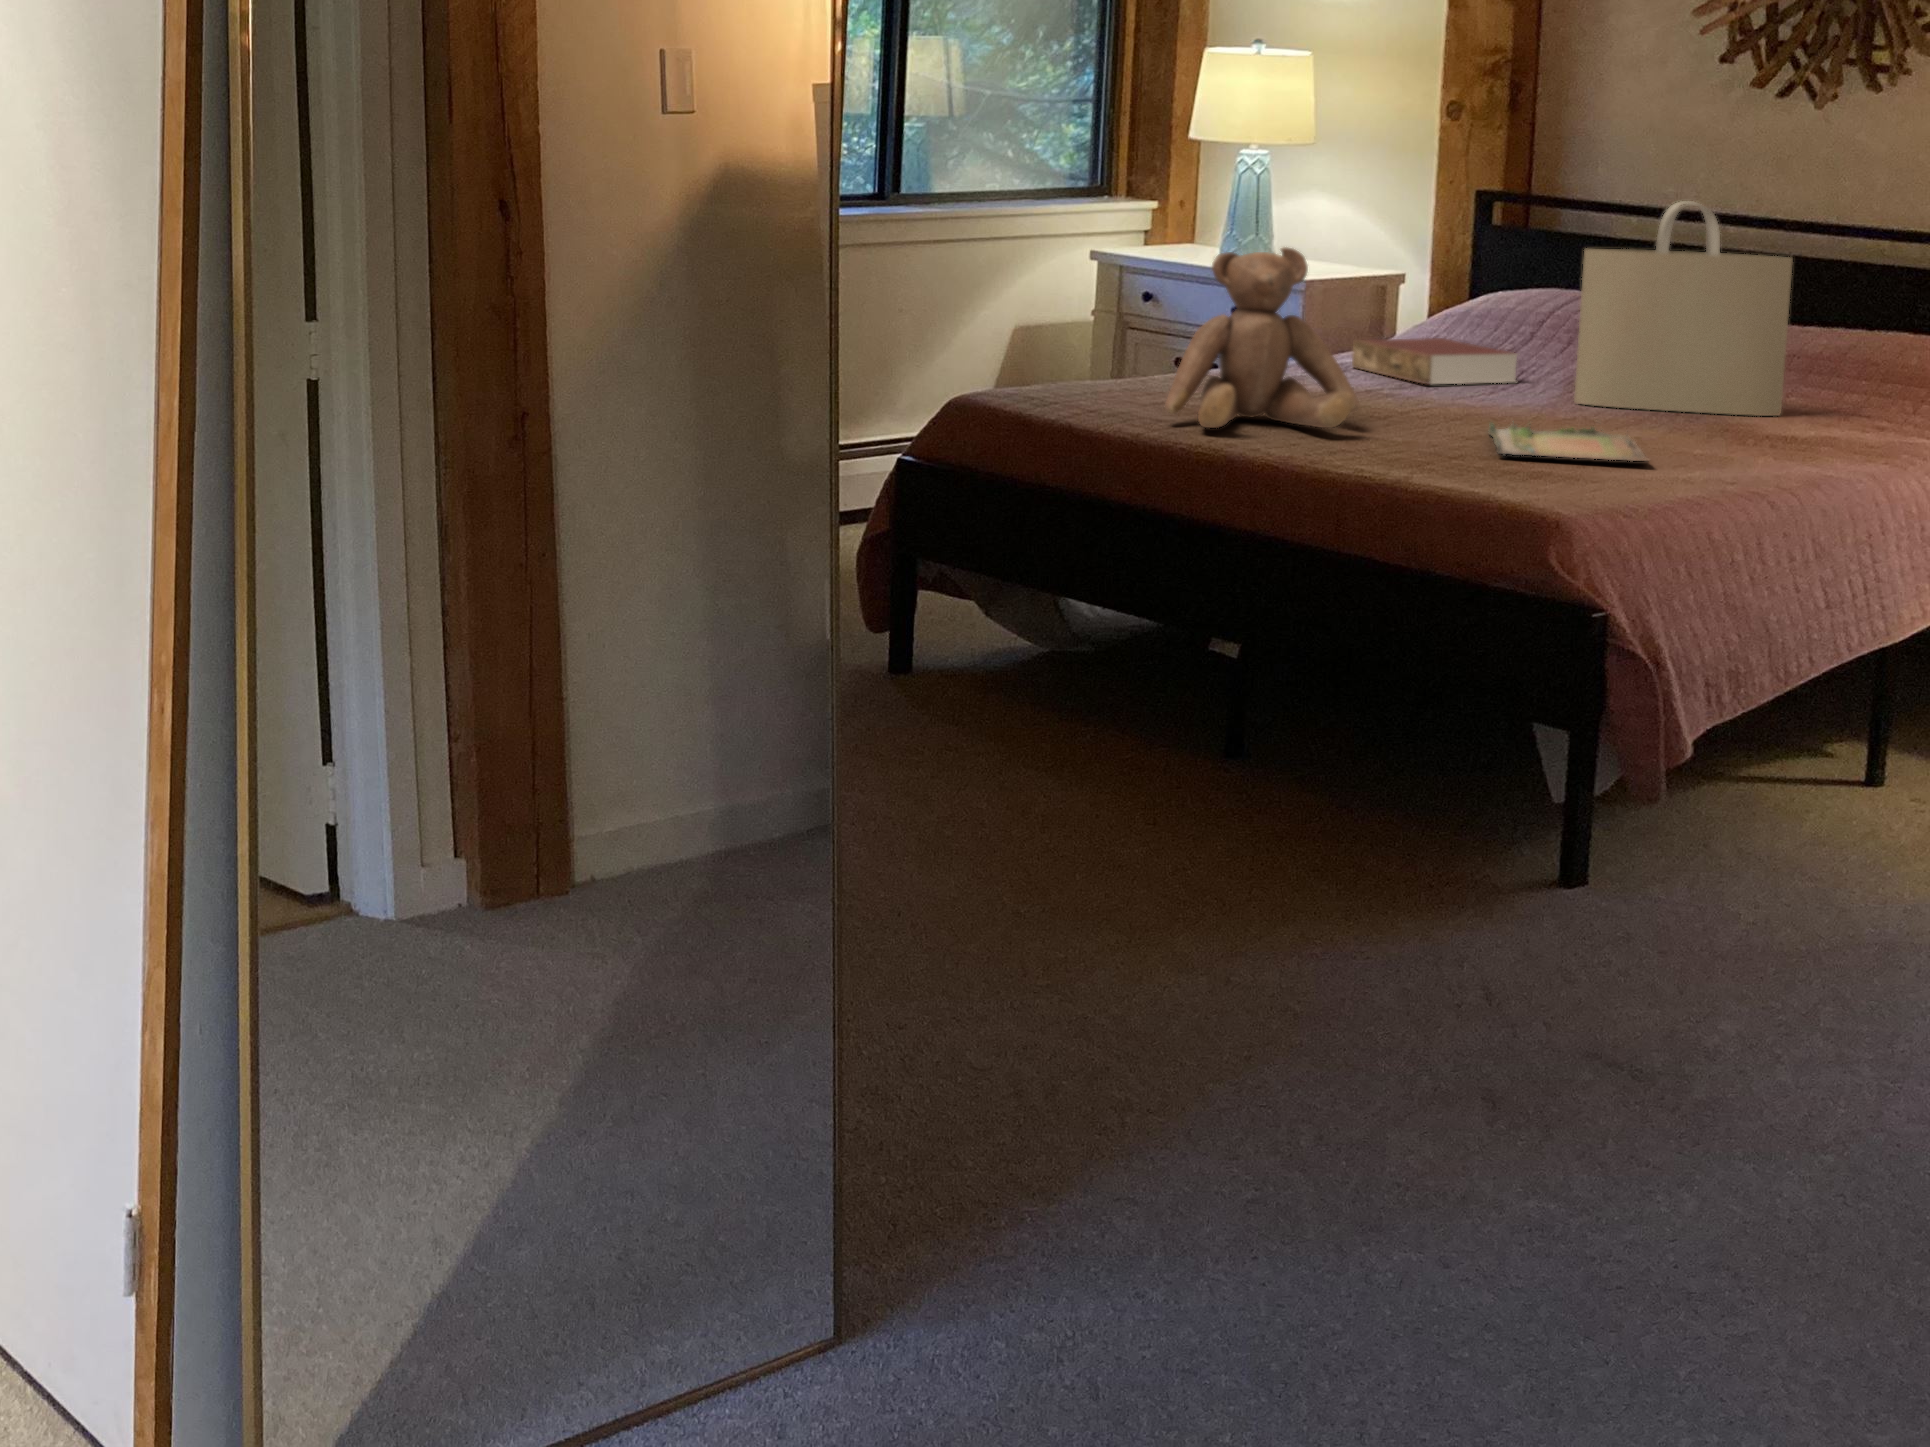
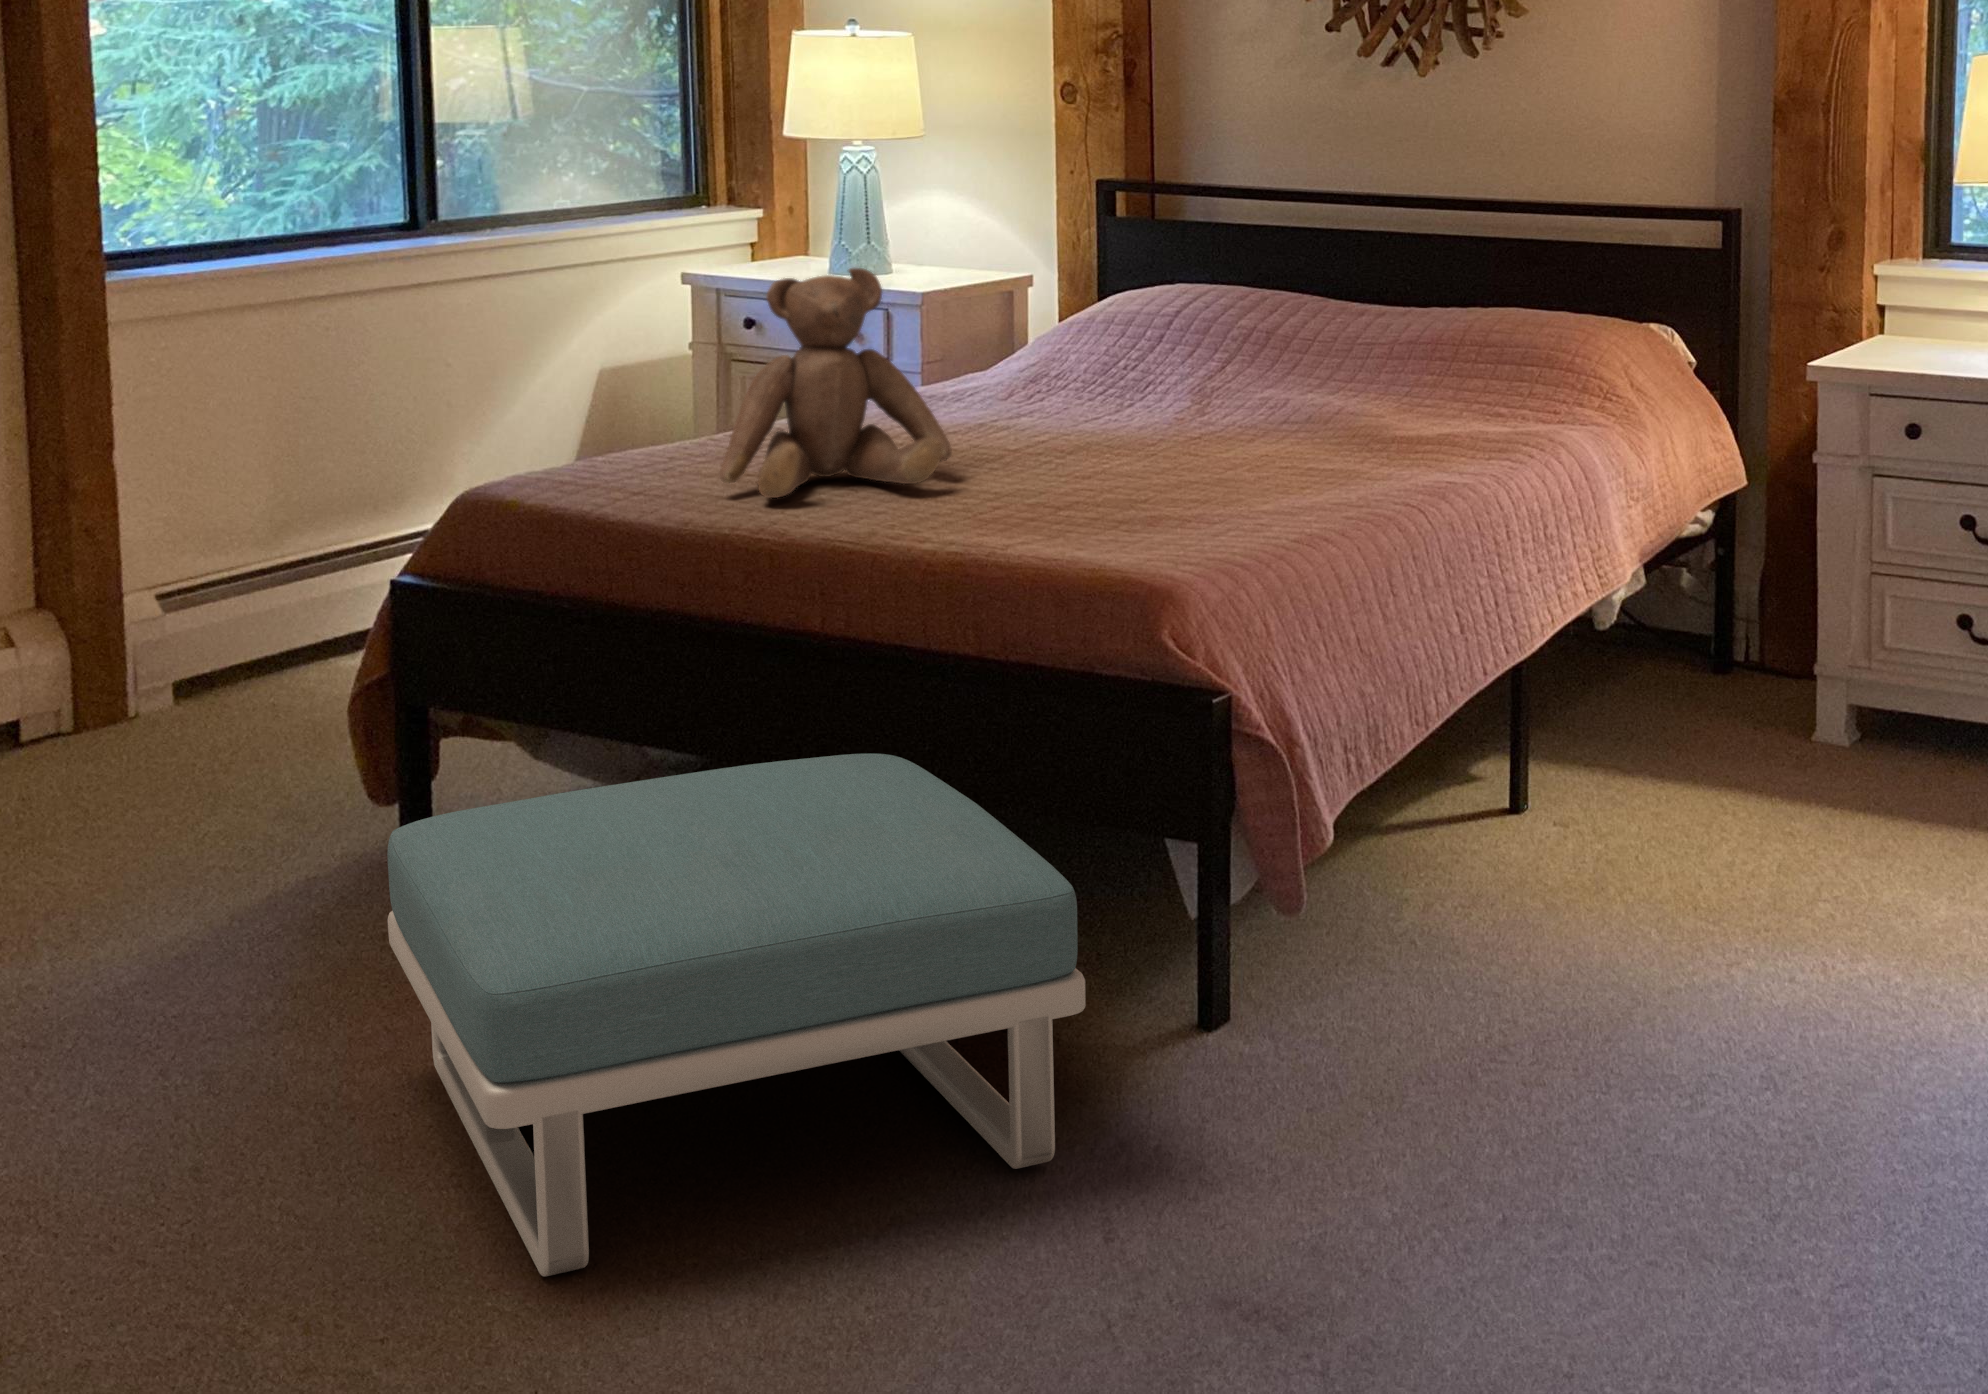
tote bag: present [1574,201,1792,416] -> none [1194,185,1405,421]
book: present [1352,338,1517,384] -> none [961,353,1141,411]
tray: present [1488,422,1648,461] -> none [1098,439,1269,500]
footstool: none [927,623,1483,950] -> present [388,754,1085,1277]

